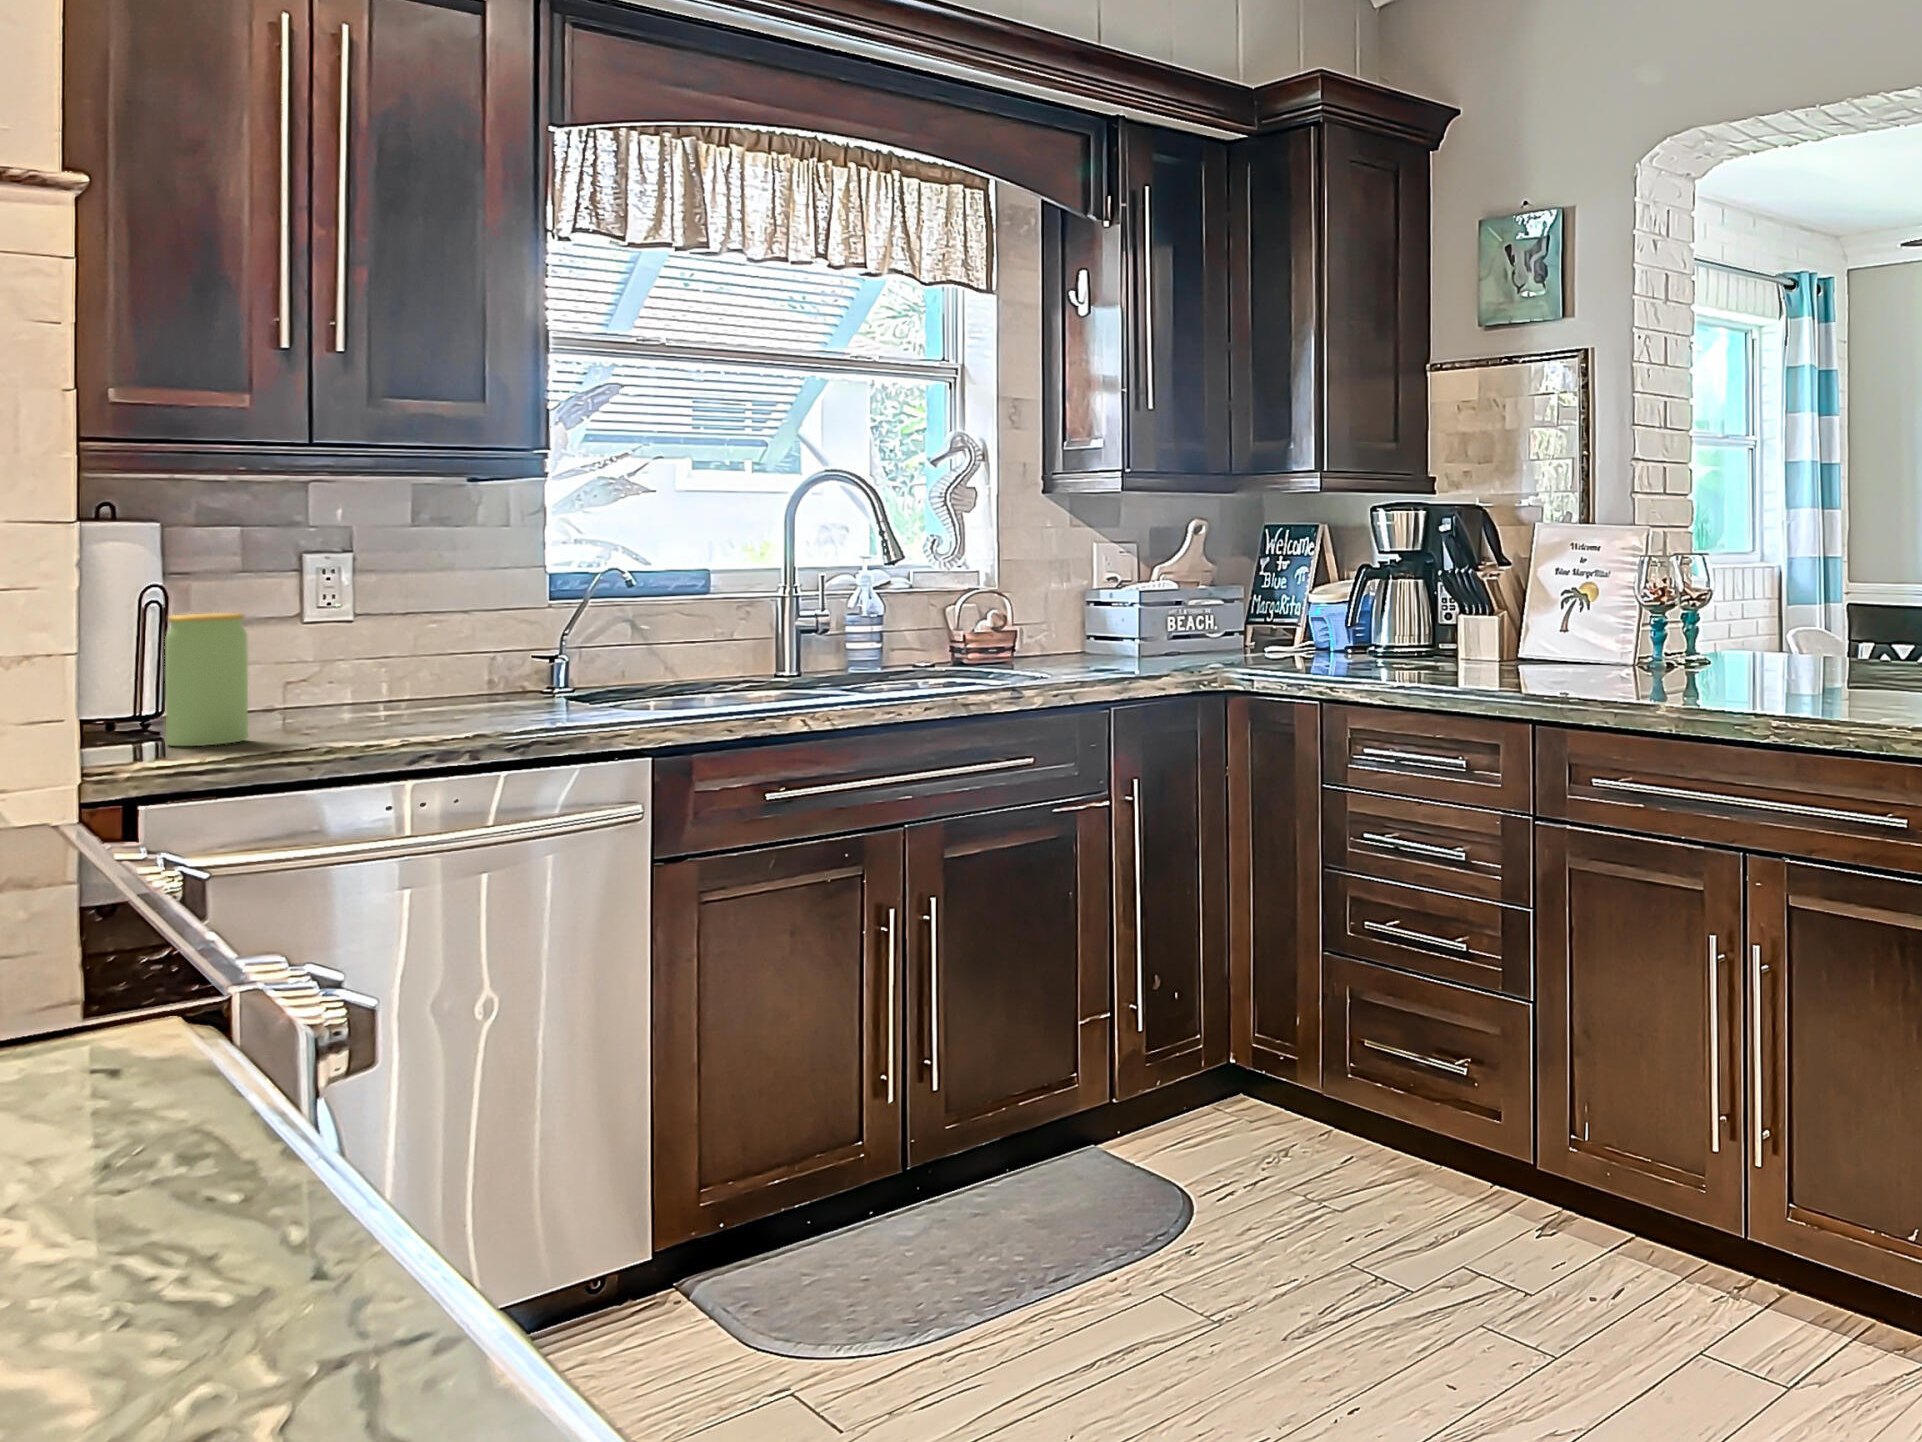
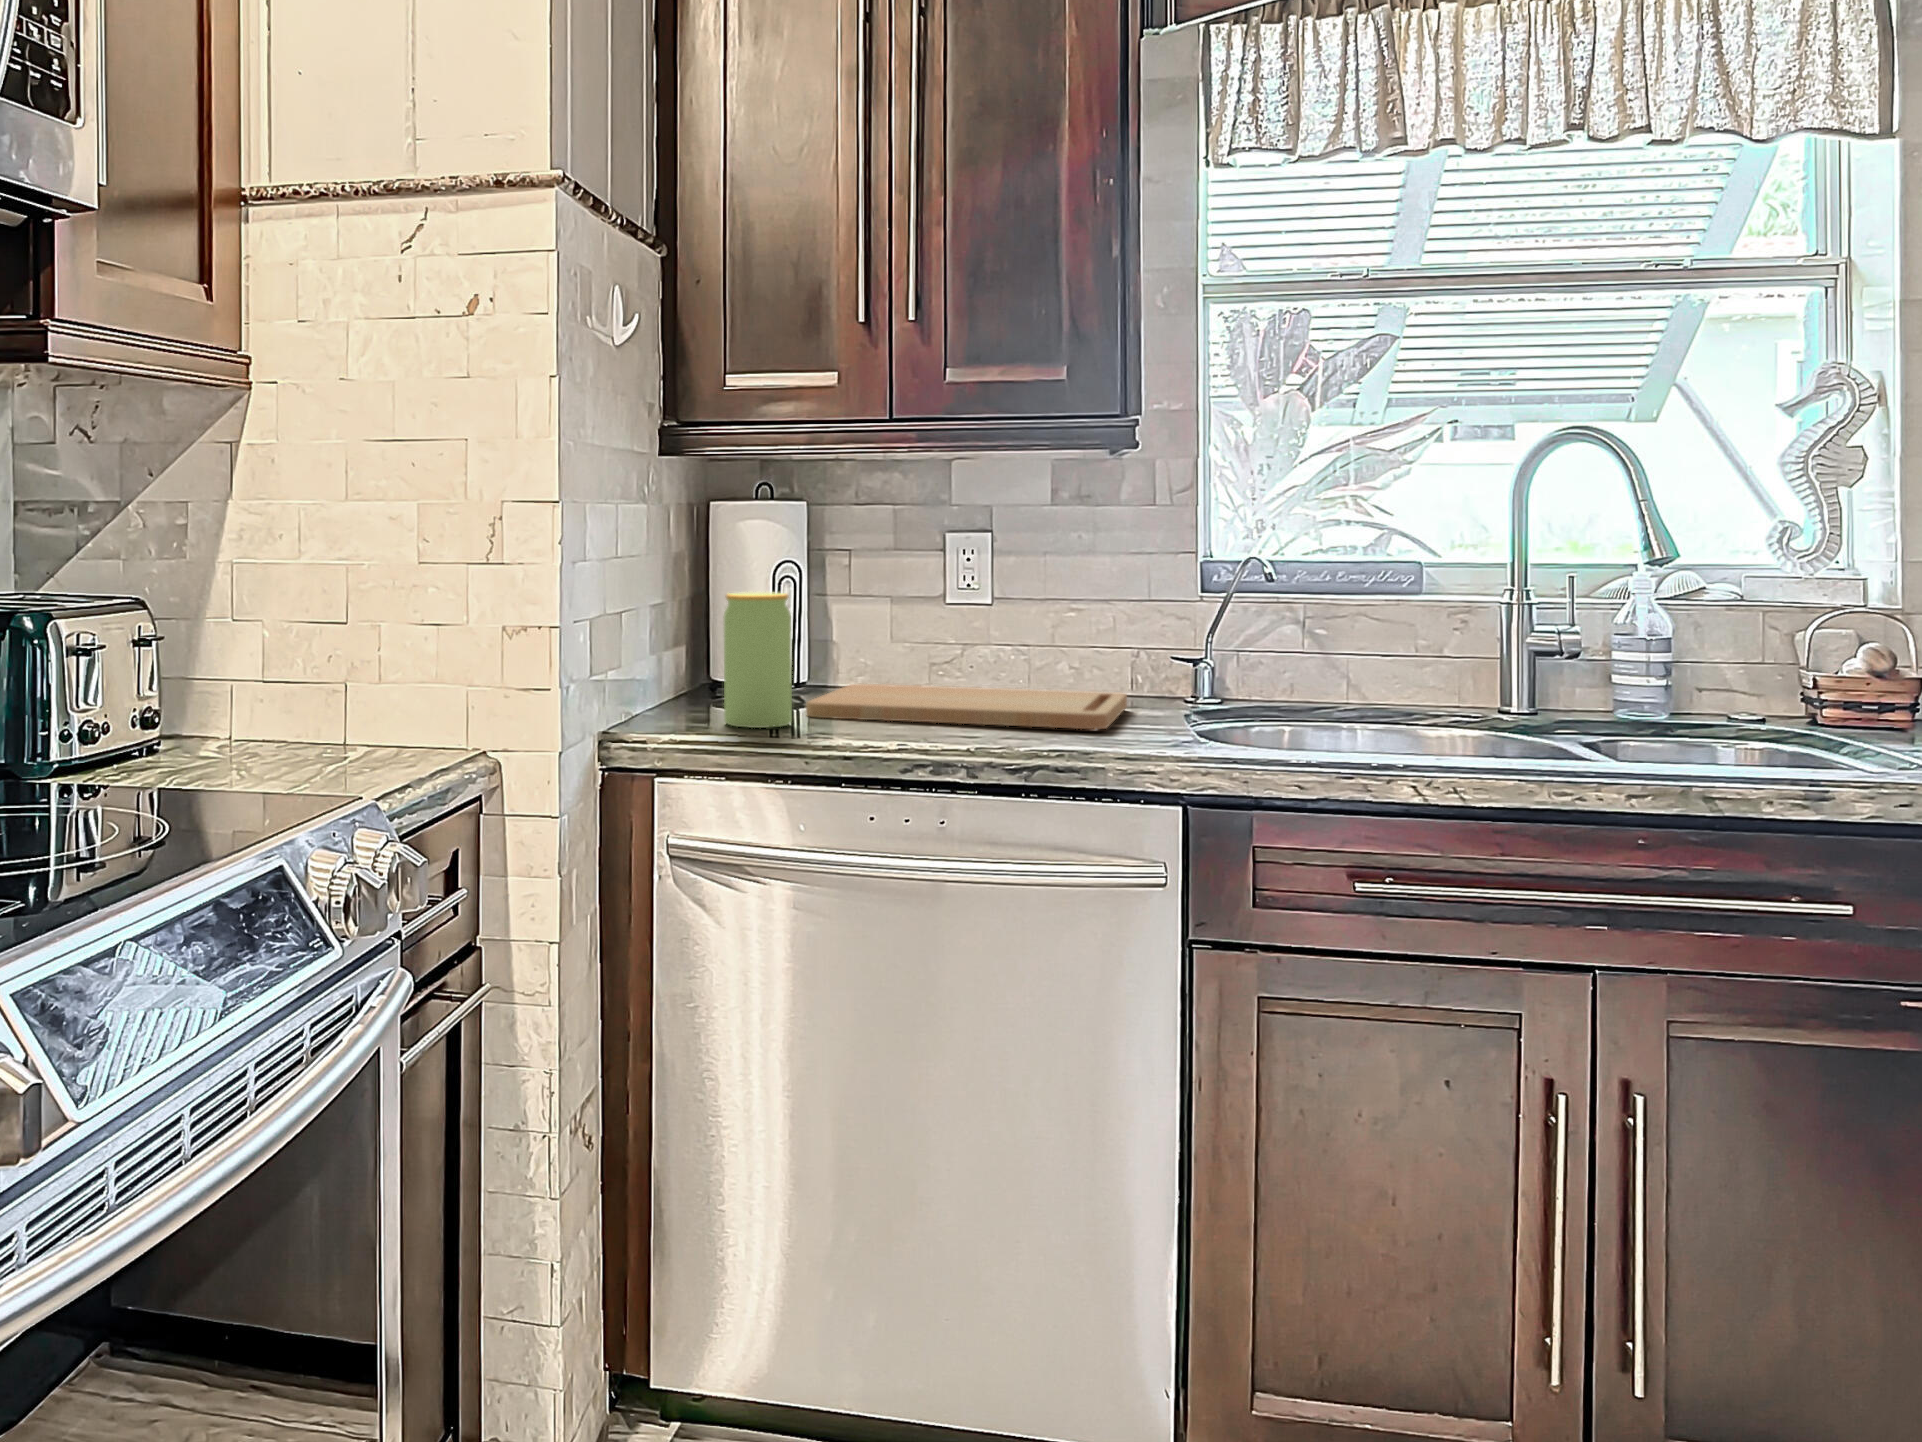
cutting board: none [218,686,545,734] -> present [806,684,1127,729]

